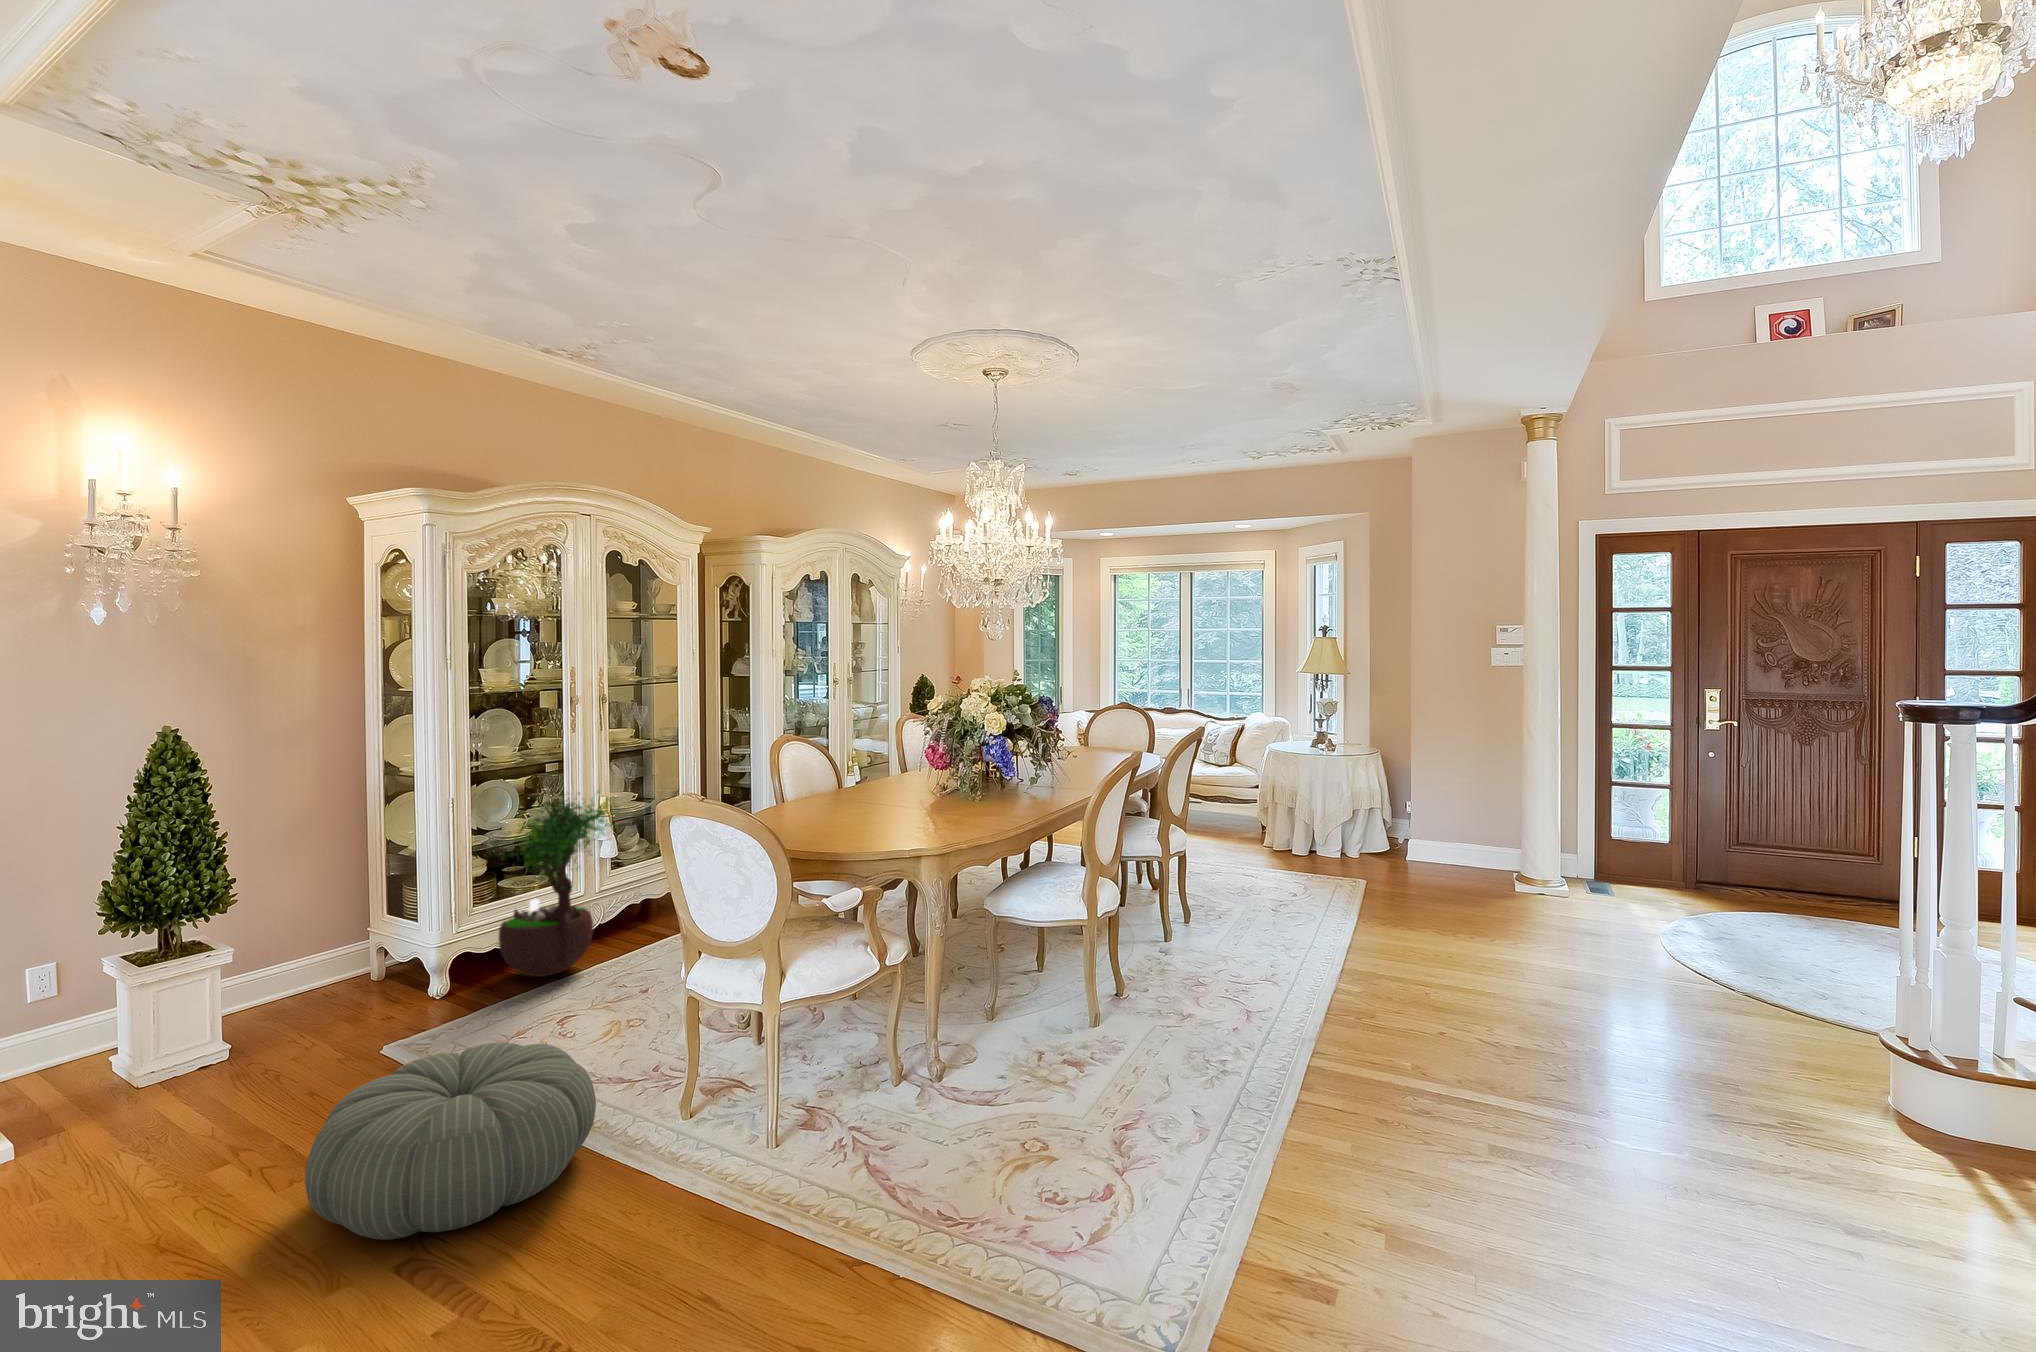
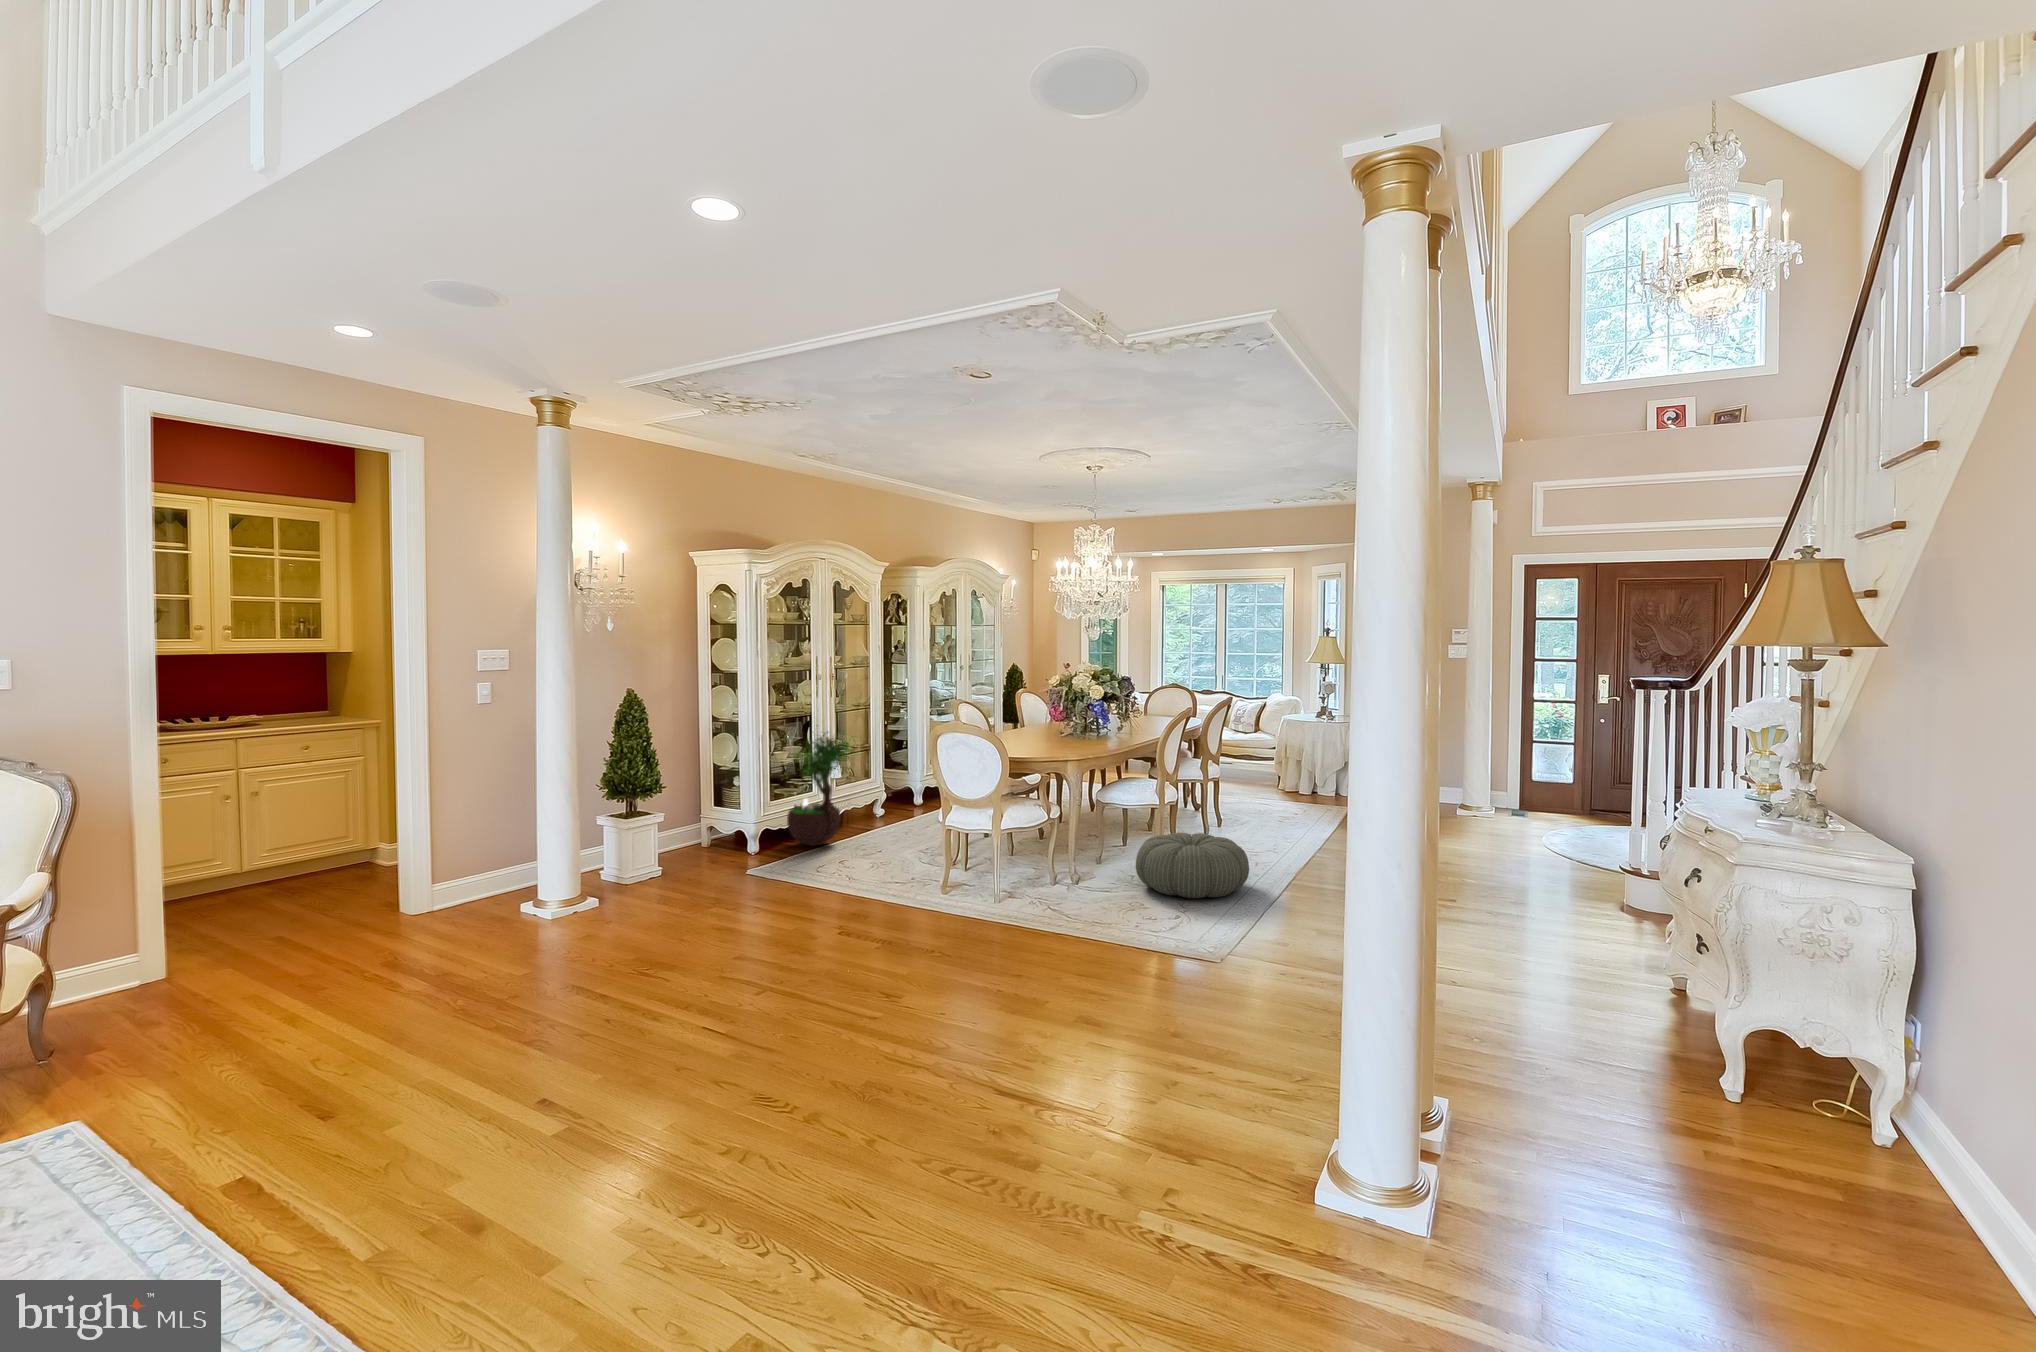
pouf: present [305,1043,596,1240] -> present [1136,833,1249,898]

